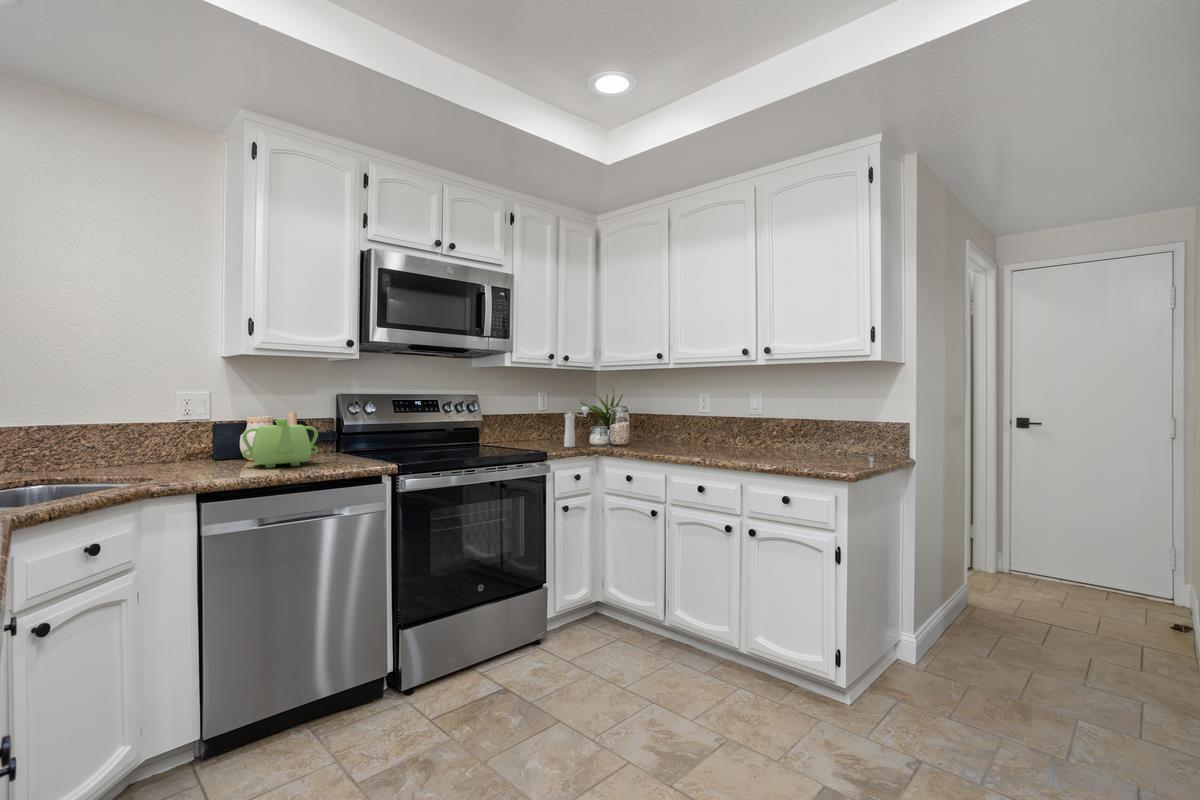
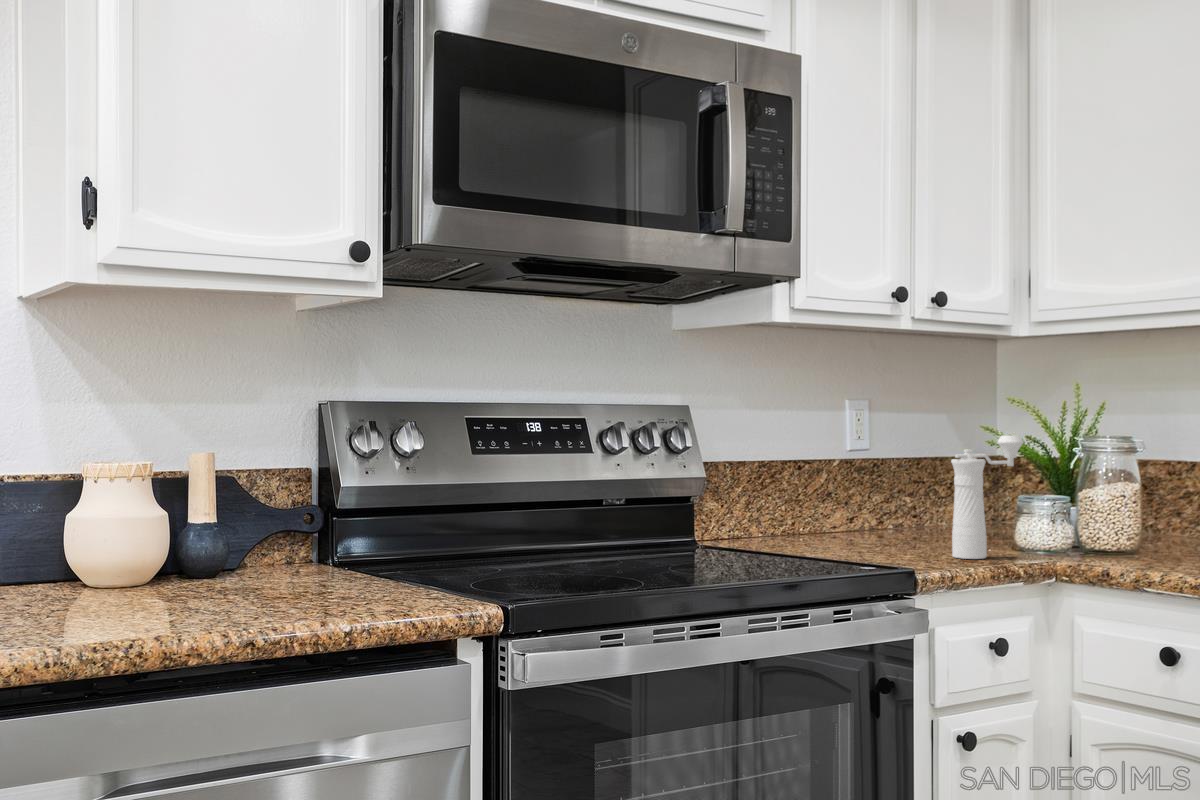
teapot: present [242,419,318,468] -> none [70,465,273,610]

